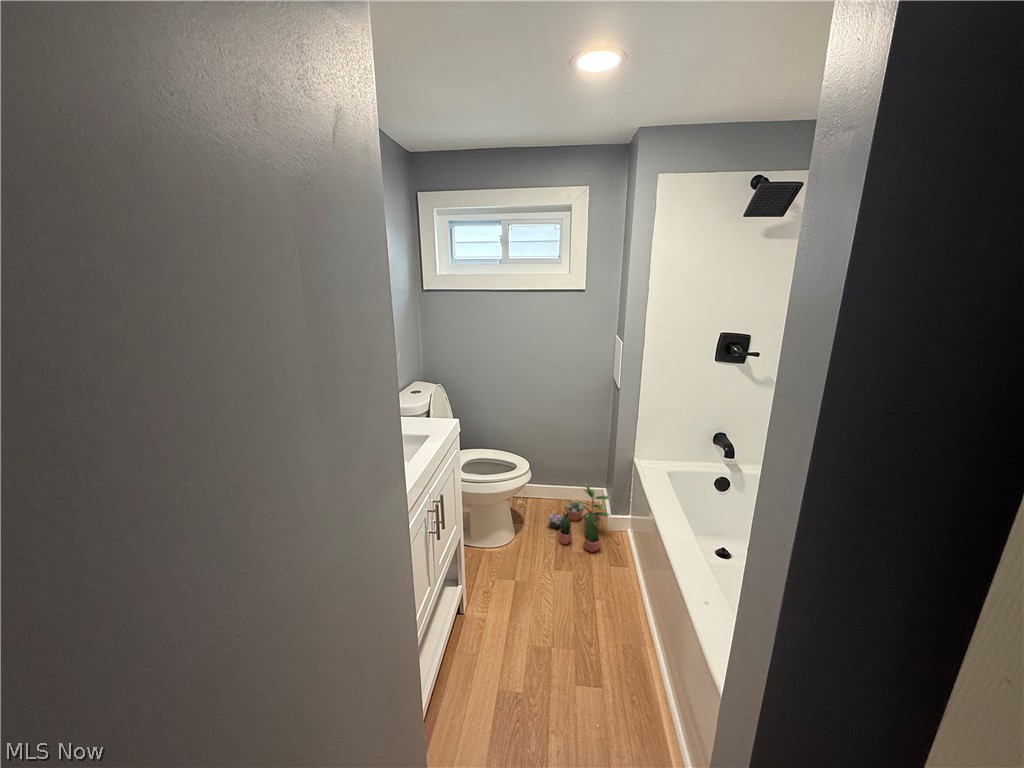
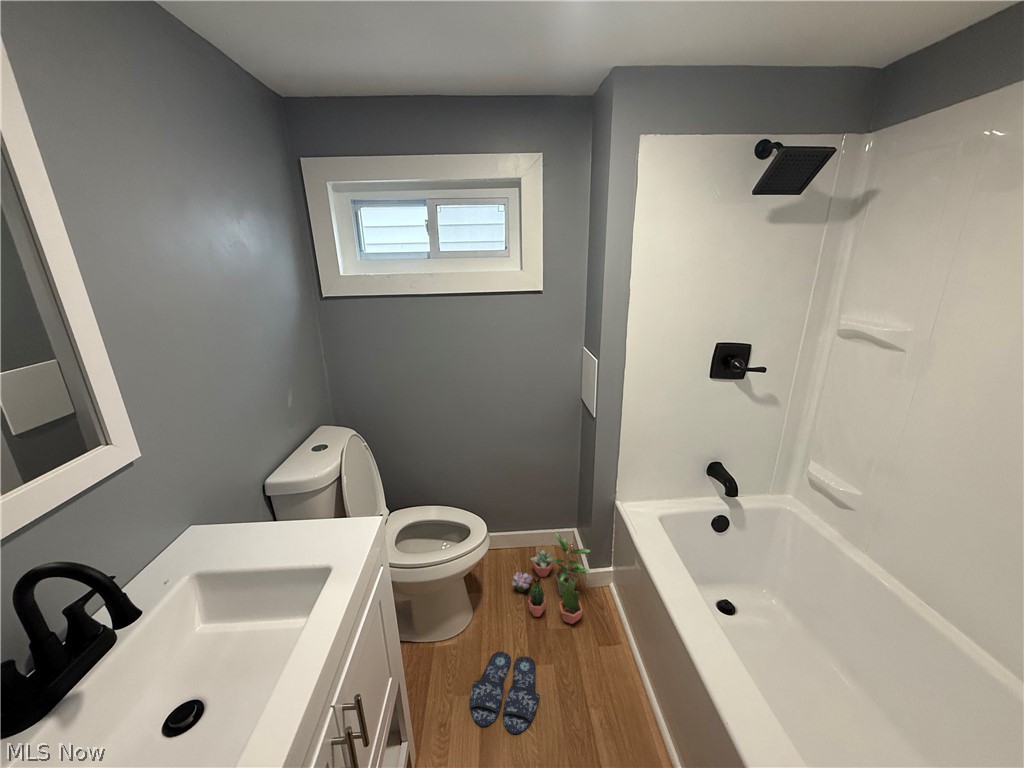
slippers: none [506,561,559,607] -> present [470,652,540,734]

